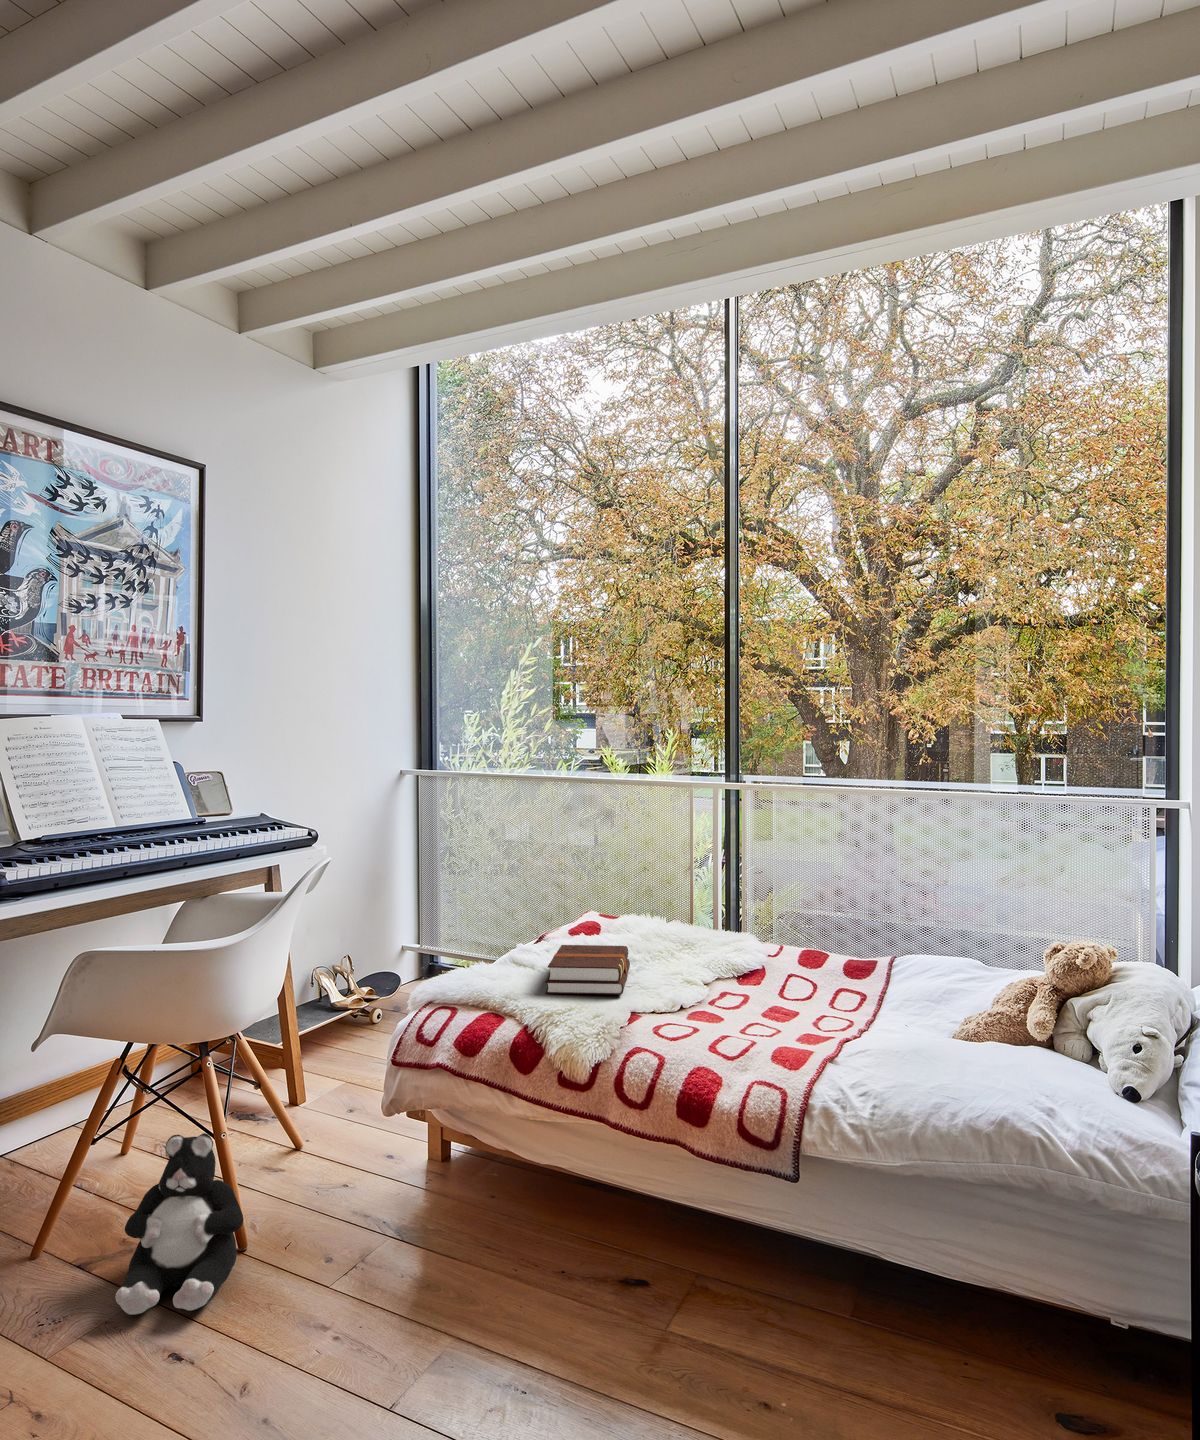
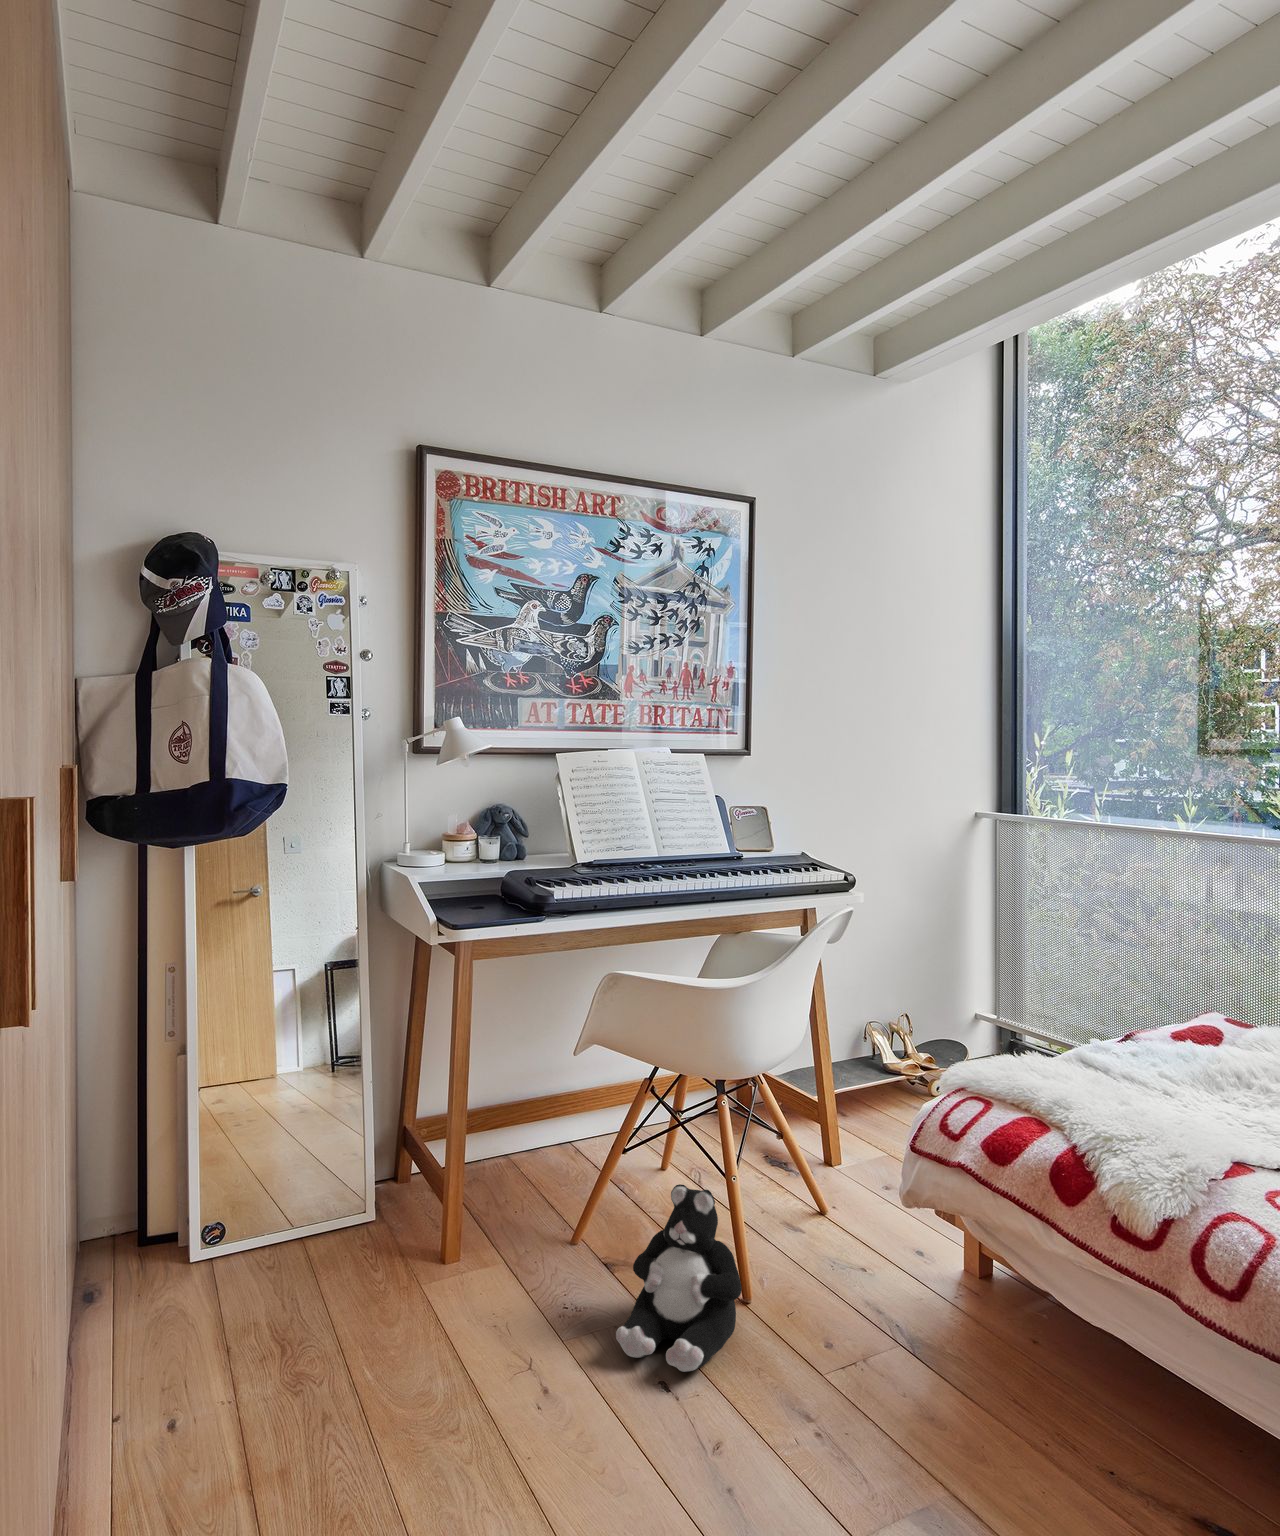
hardback book: present [546,945,630,995] -> none [1108,1048,1239,1129]

